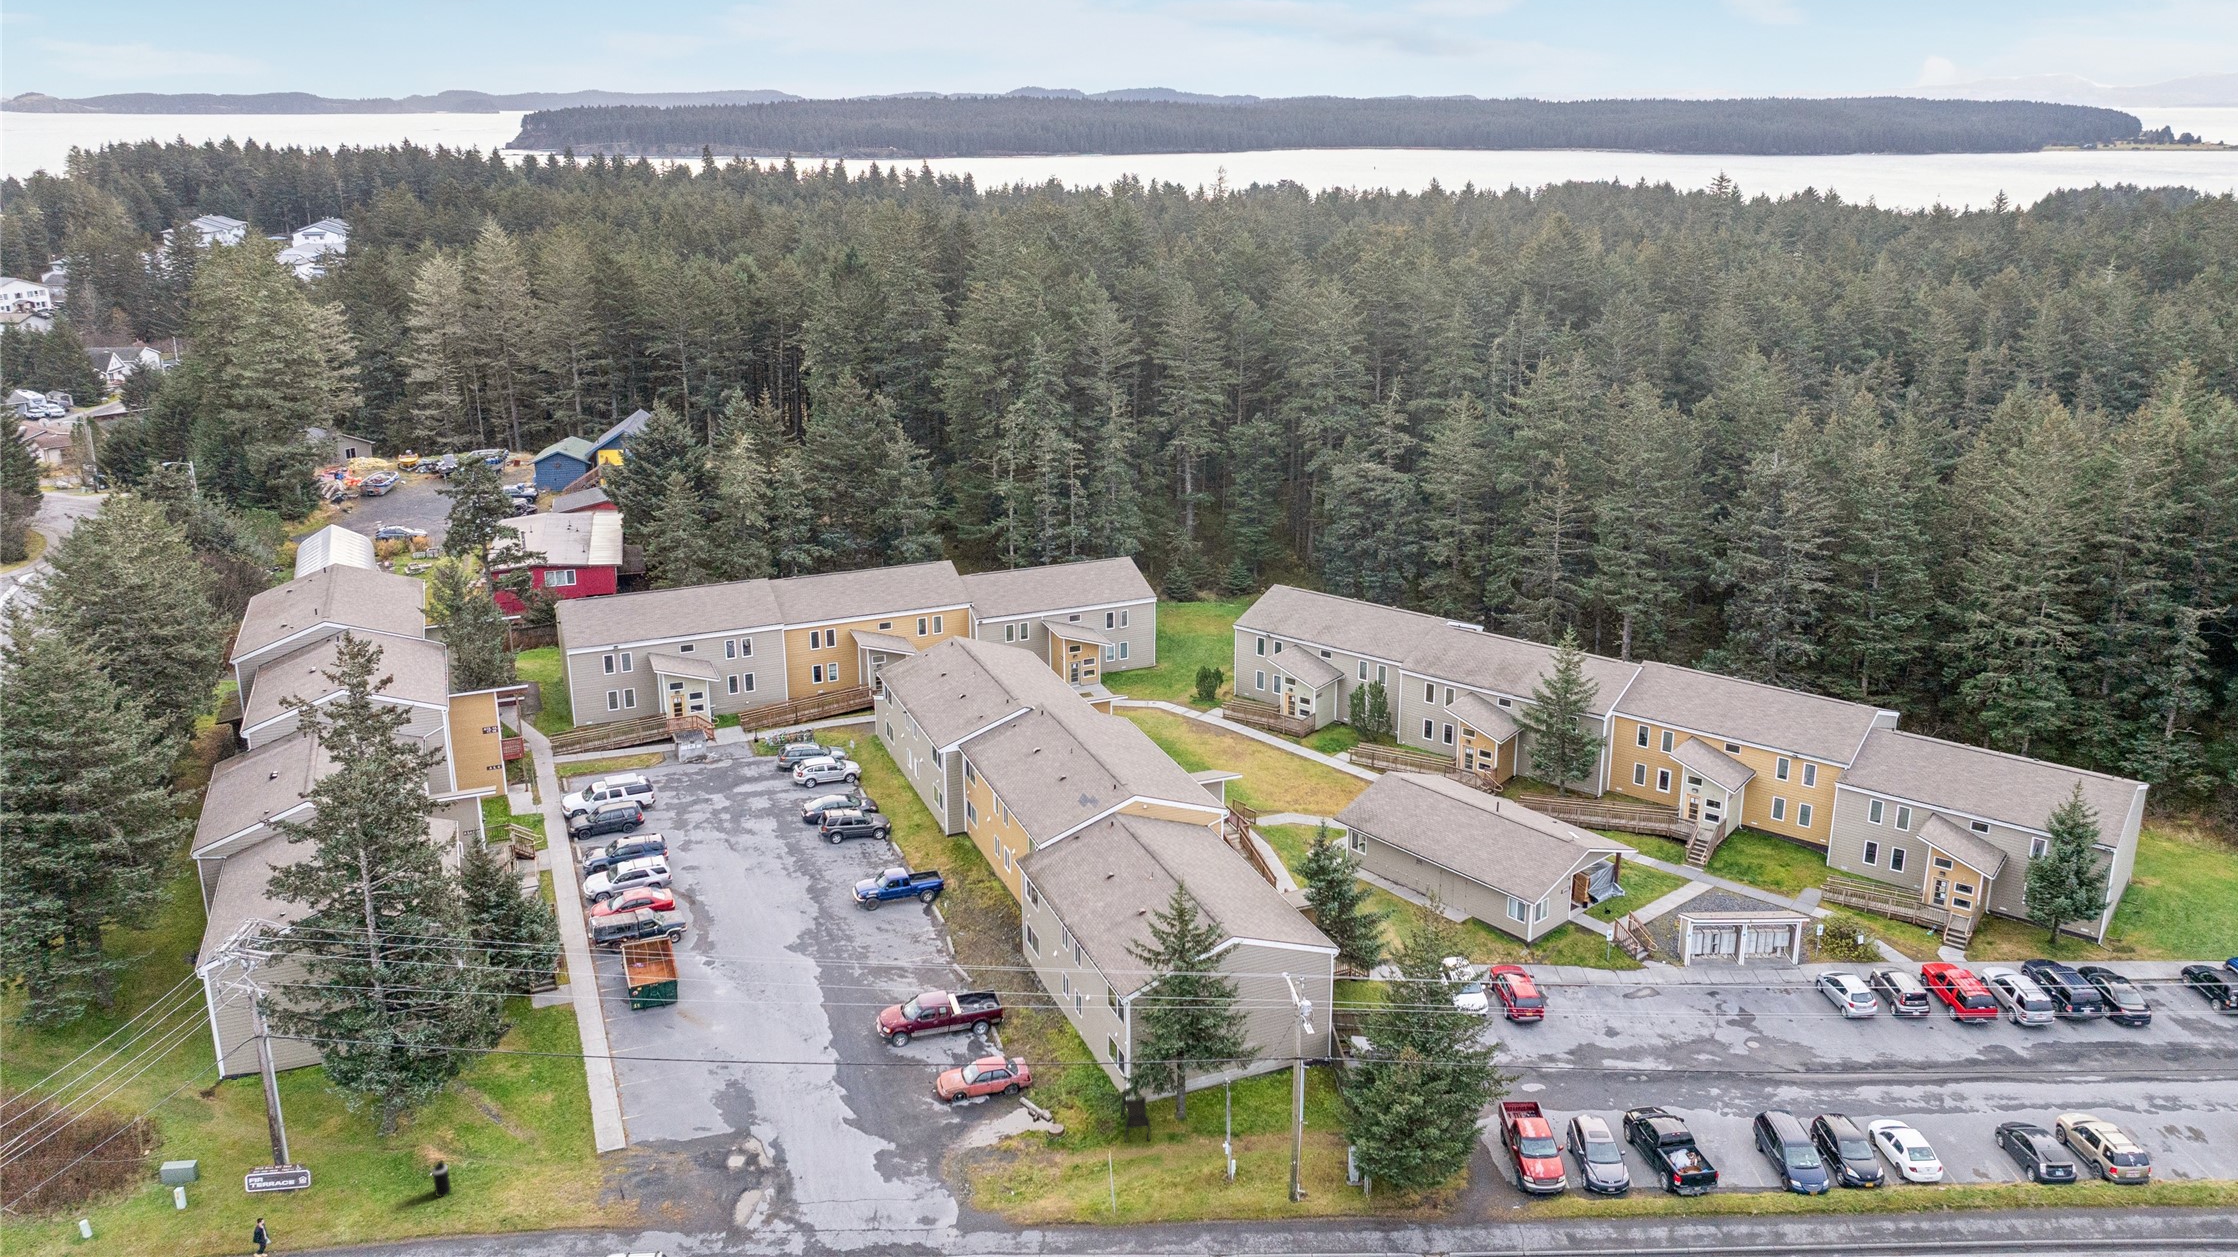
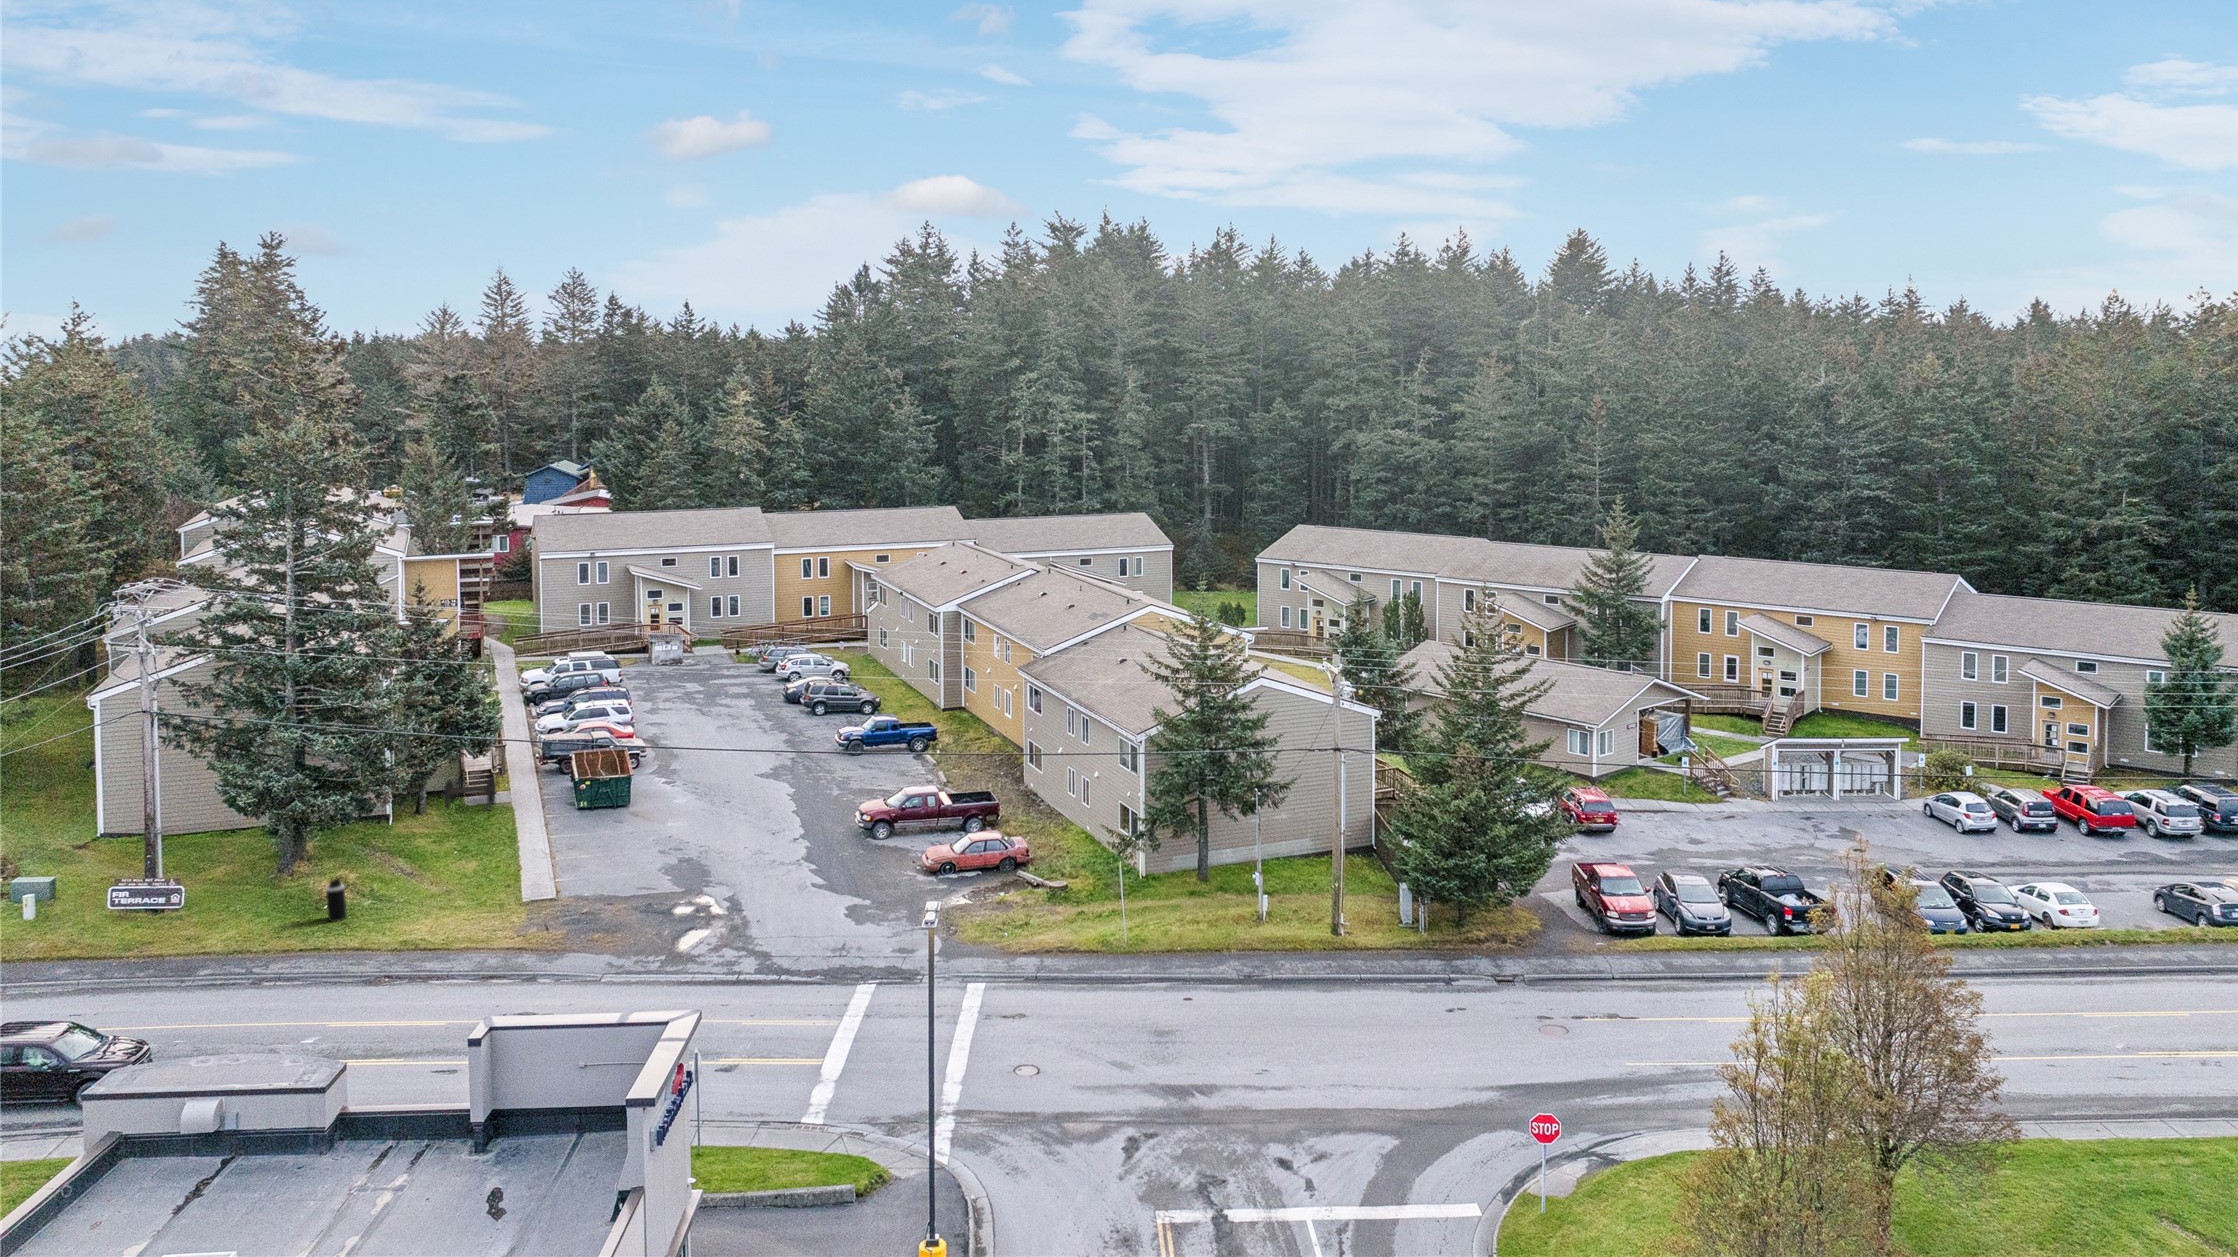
bench: present [1121,1092,1150,1142] -> present [444,777,495,810]

